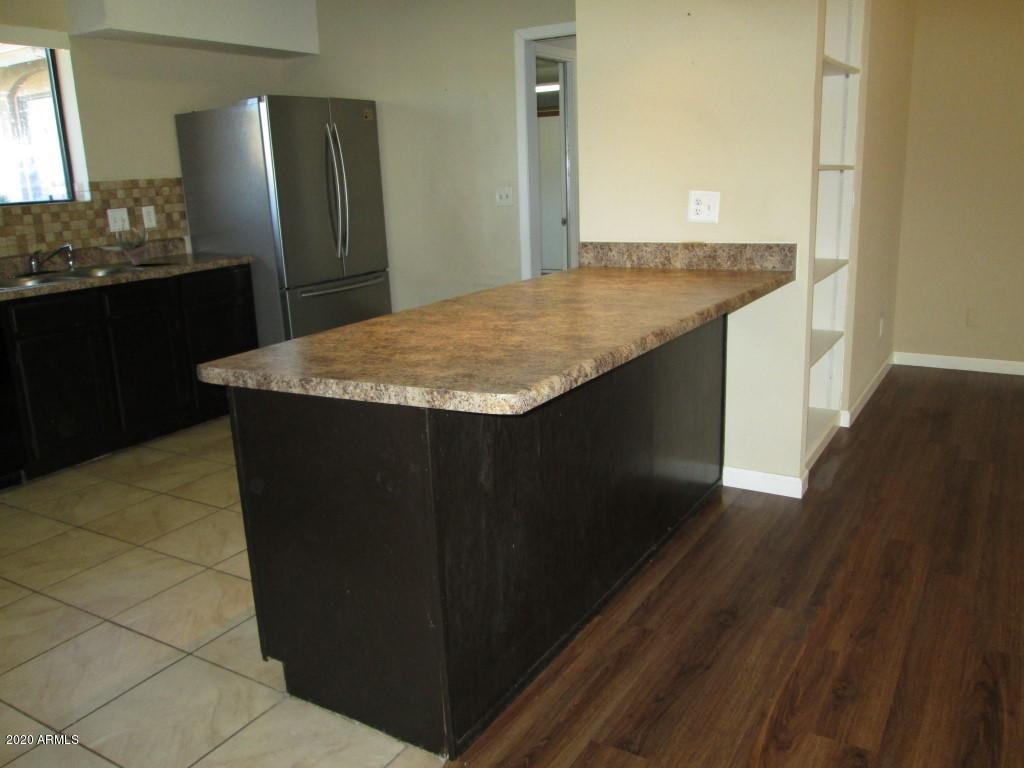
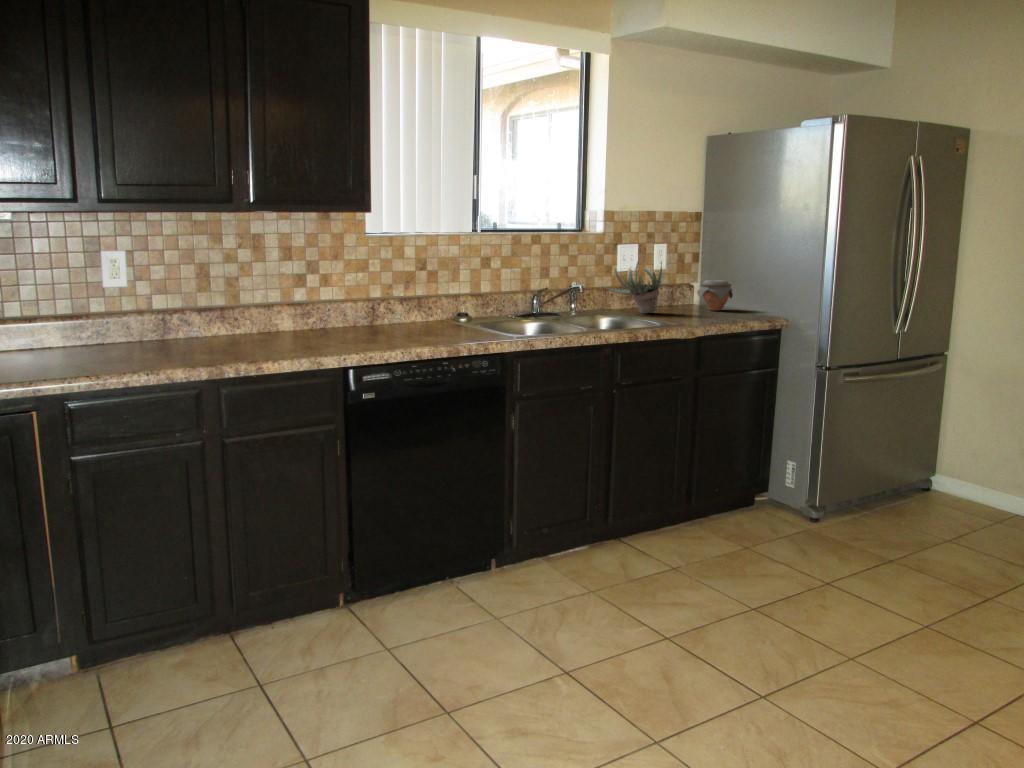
jar: none [182,234,211,258] -> present [697,280,733,311]

